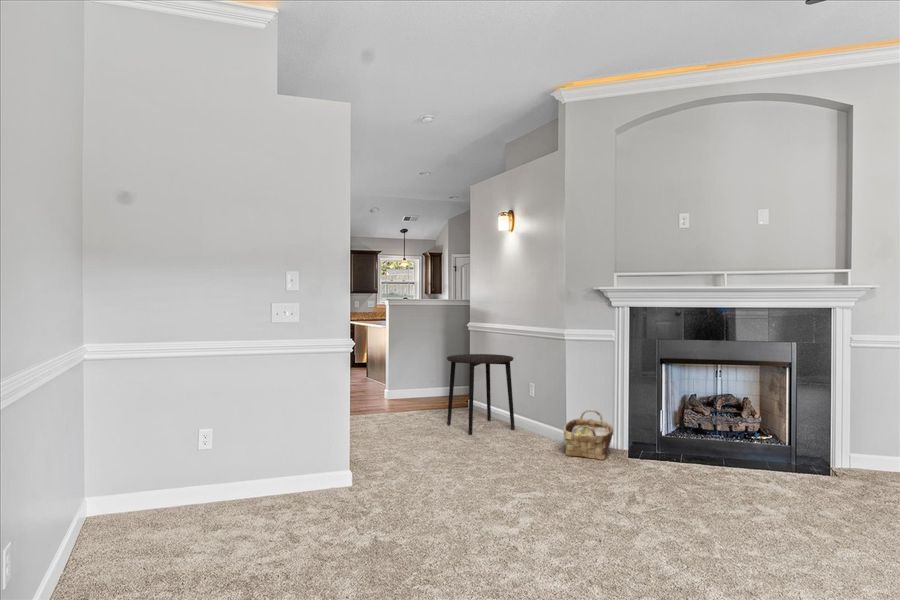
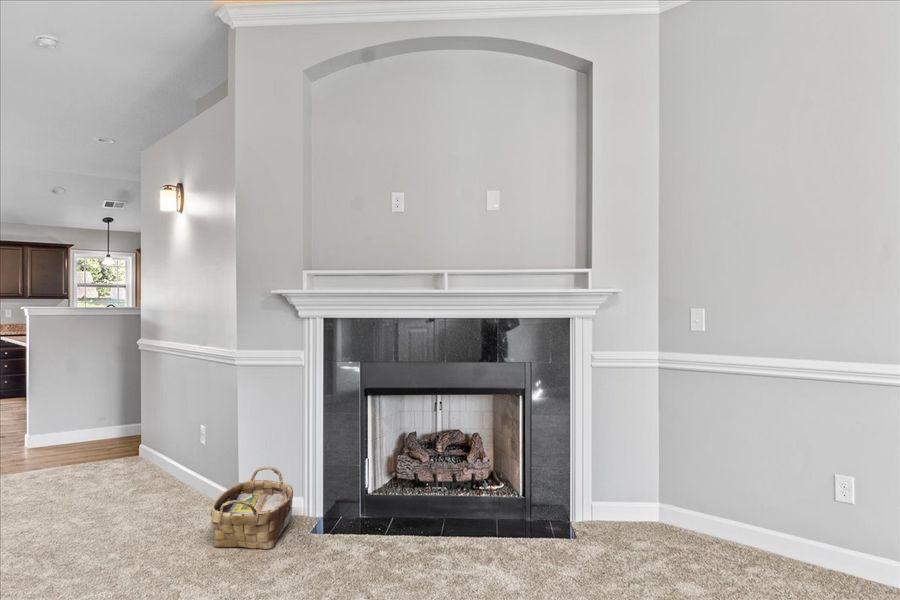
side table: present [447,354,515,435] -> none [53,385,172,518]

